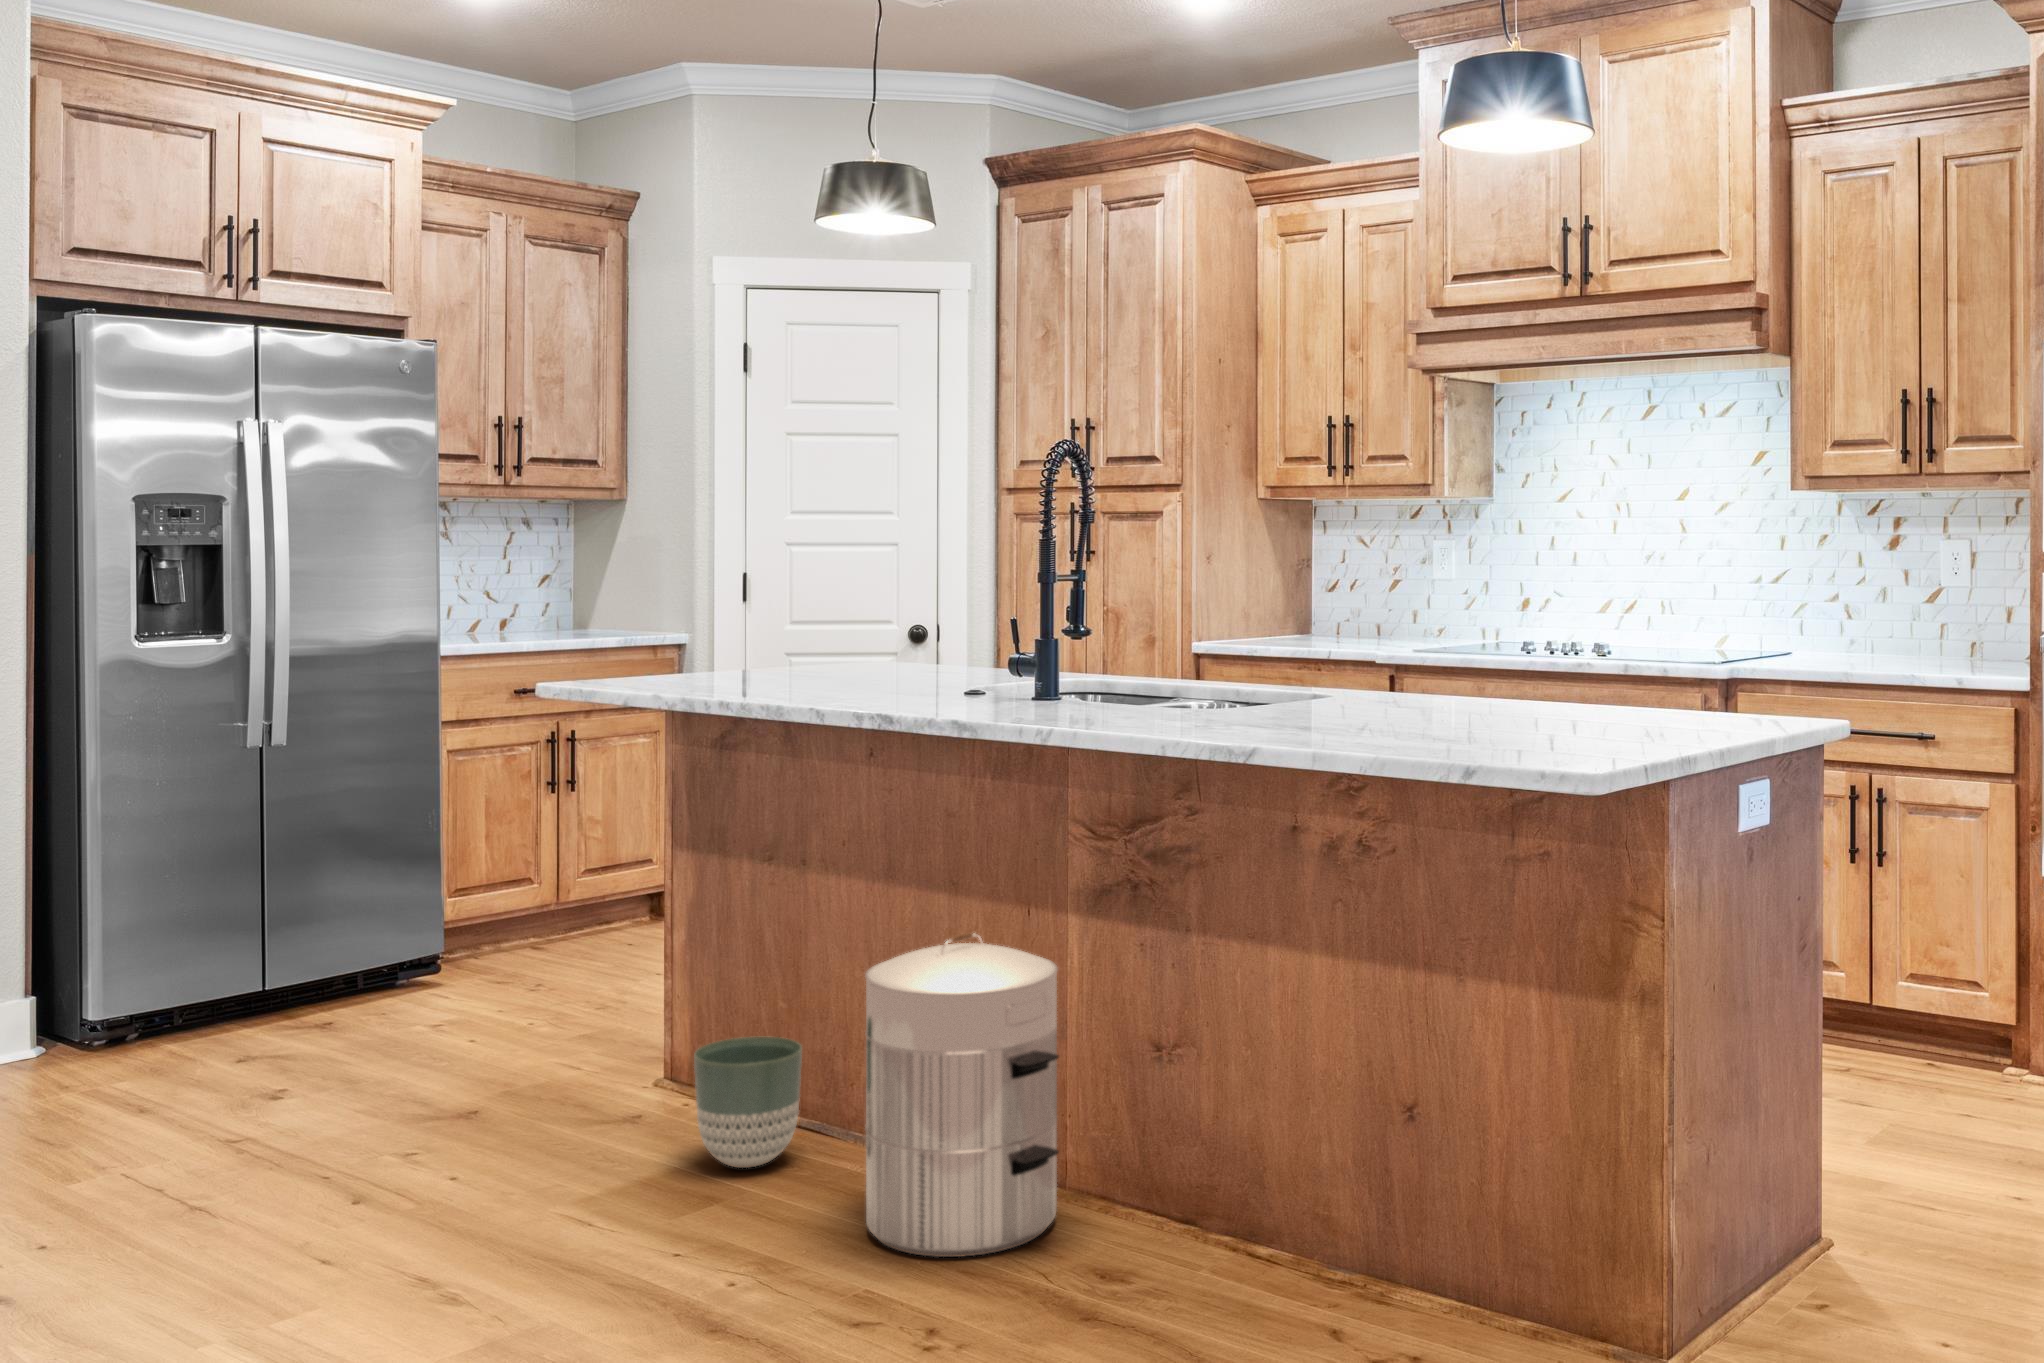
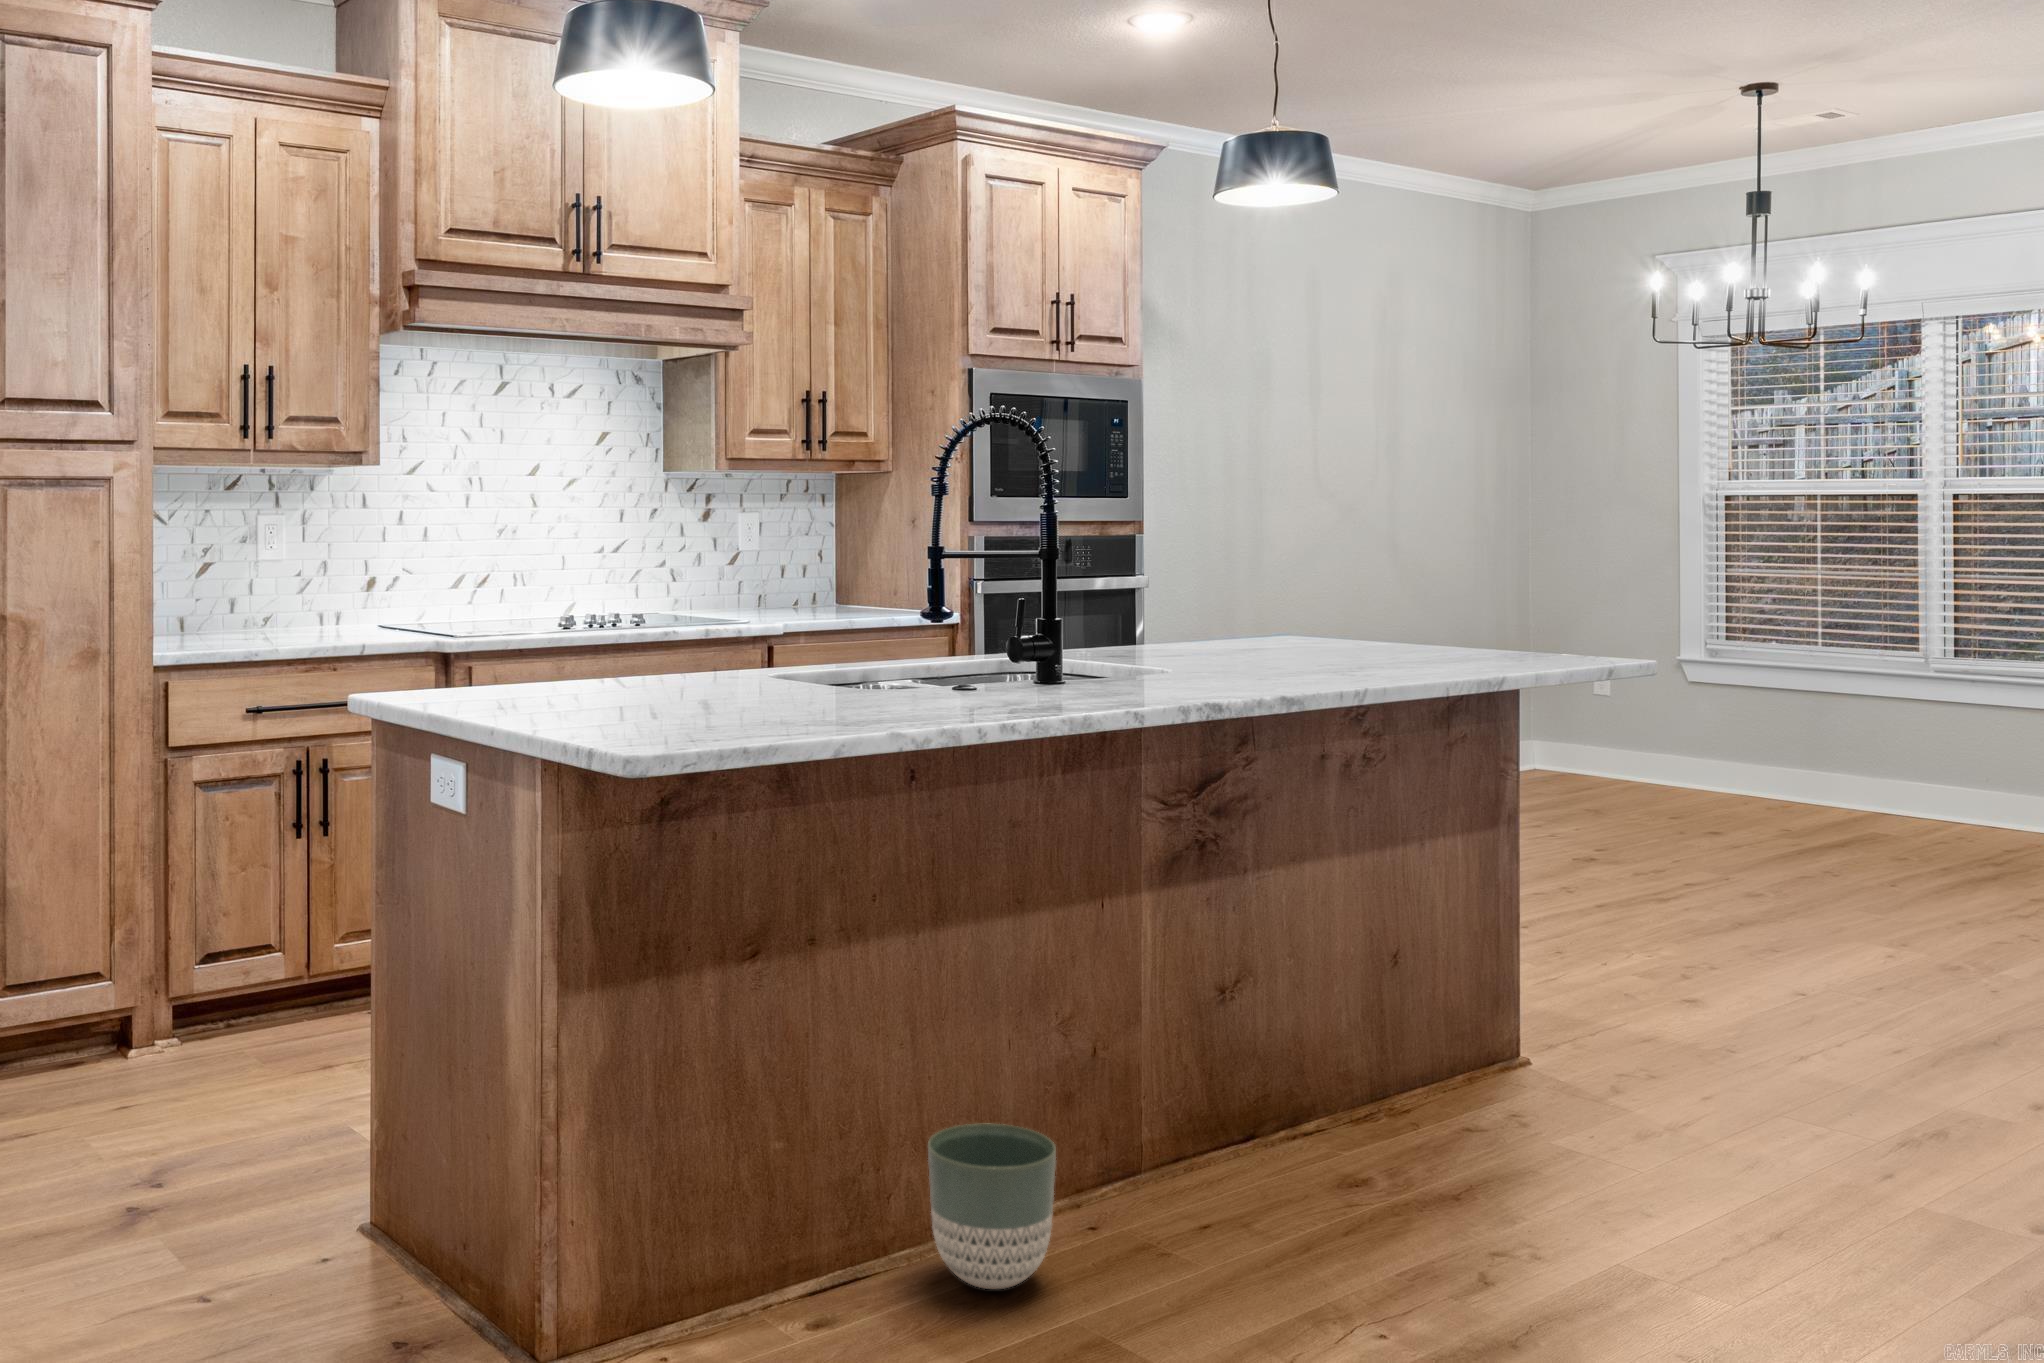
waste bin: present [865,933,1059,1257] -> none [1127,910,1320,1230]

